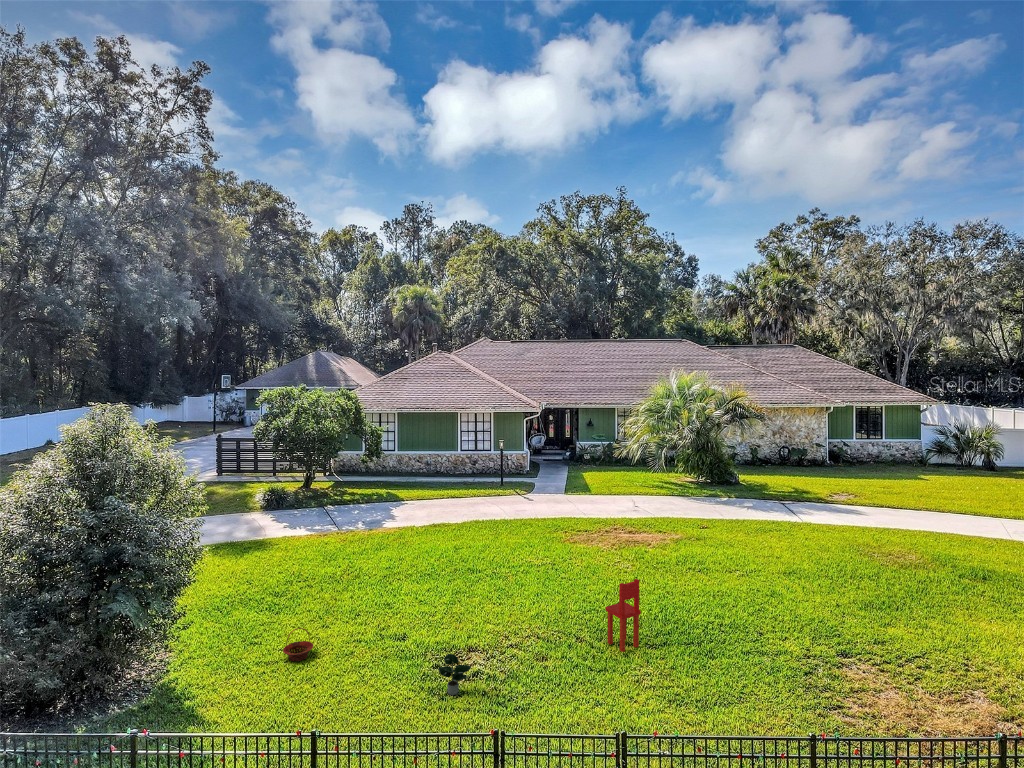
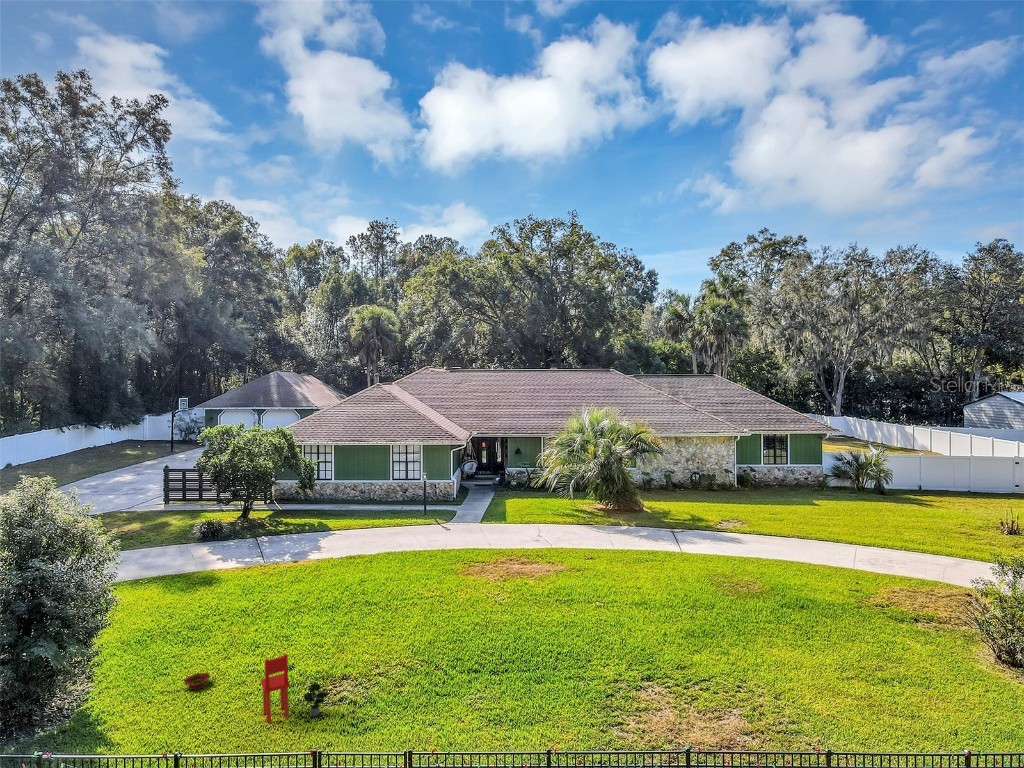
chair: present [606,579,641,652] -> present [261,654,290,723]

